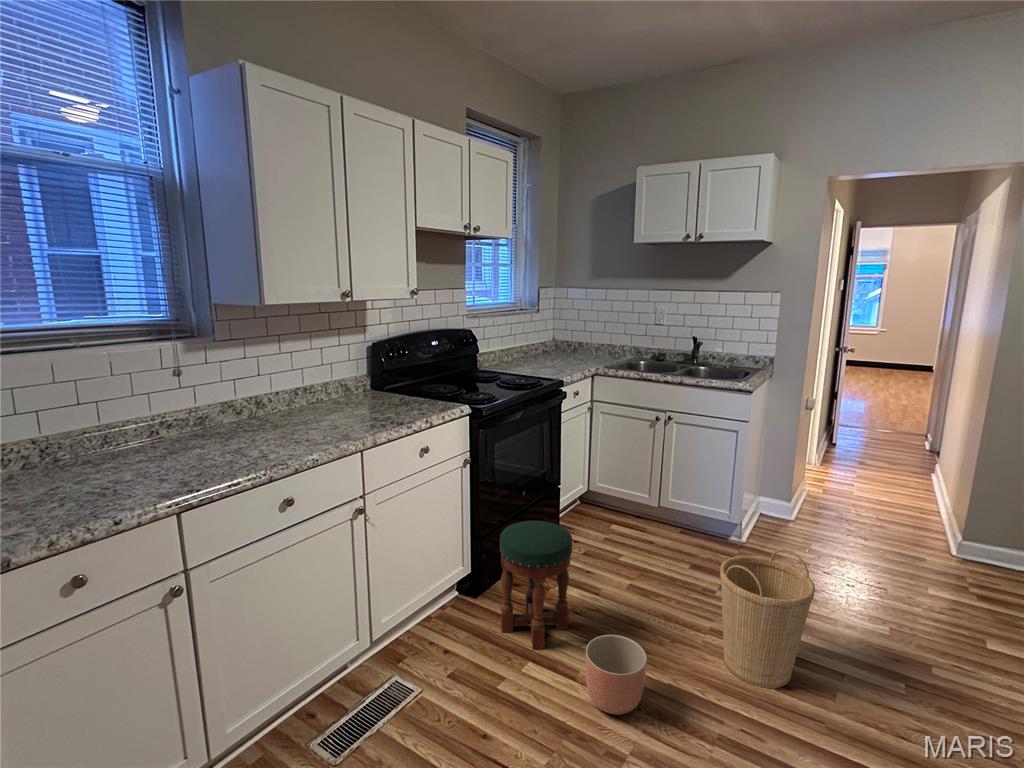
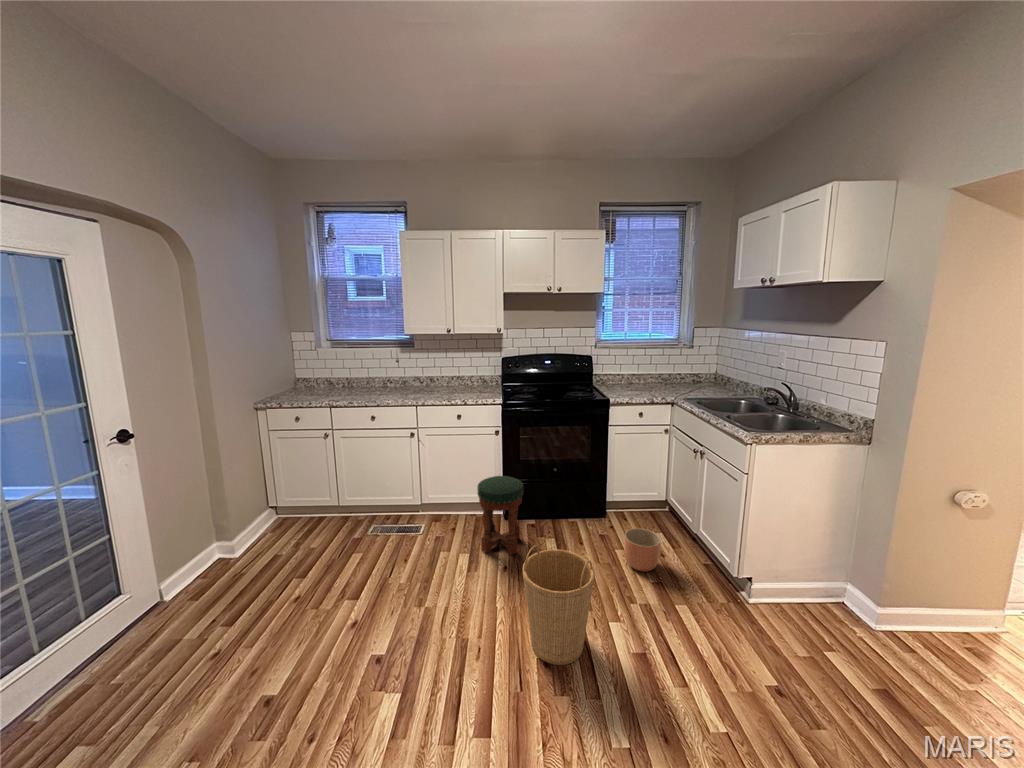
planter: present [586,635,647,715] -> present [625,528,661,572]

